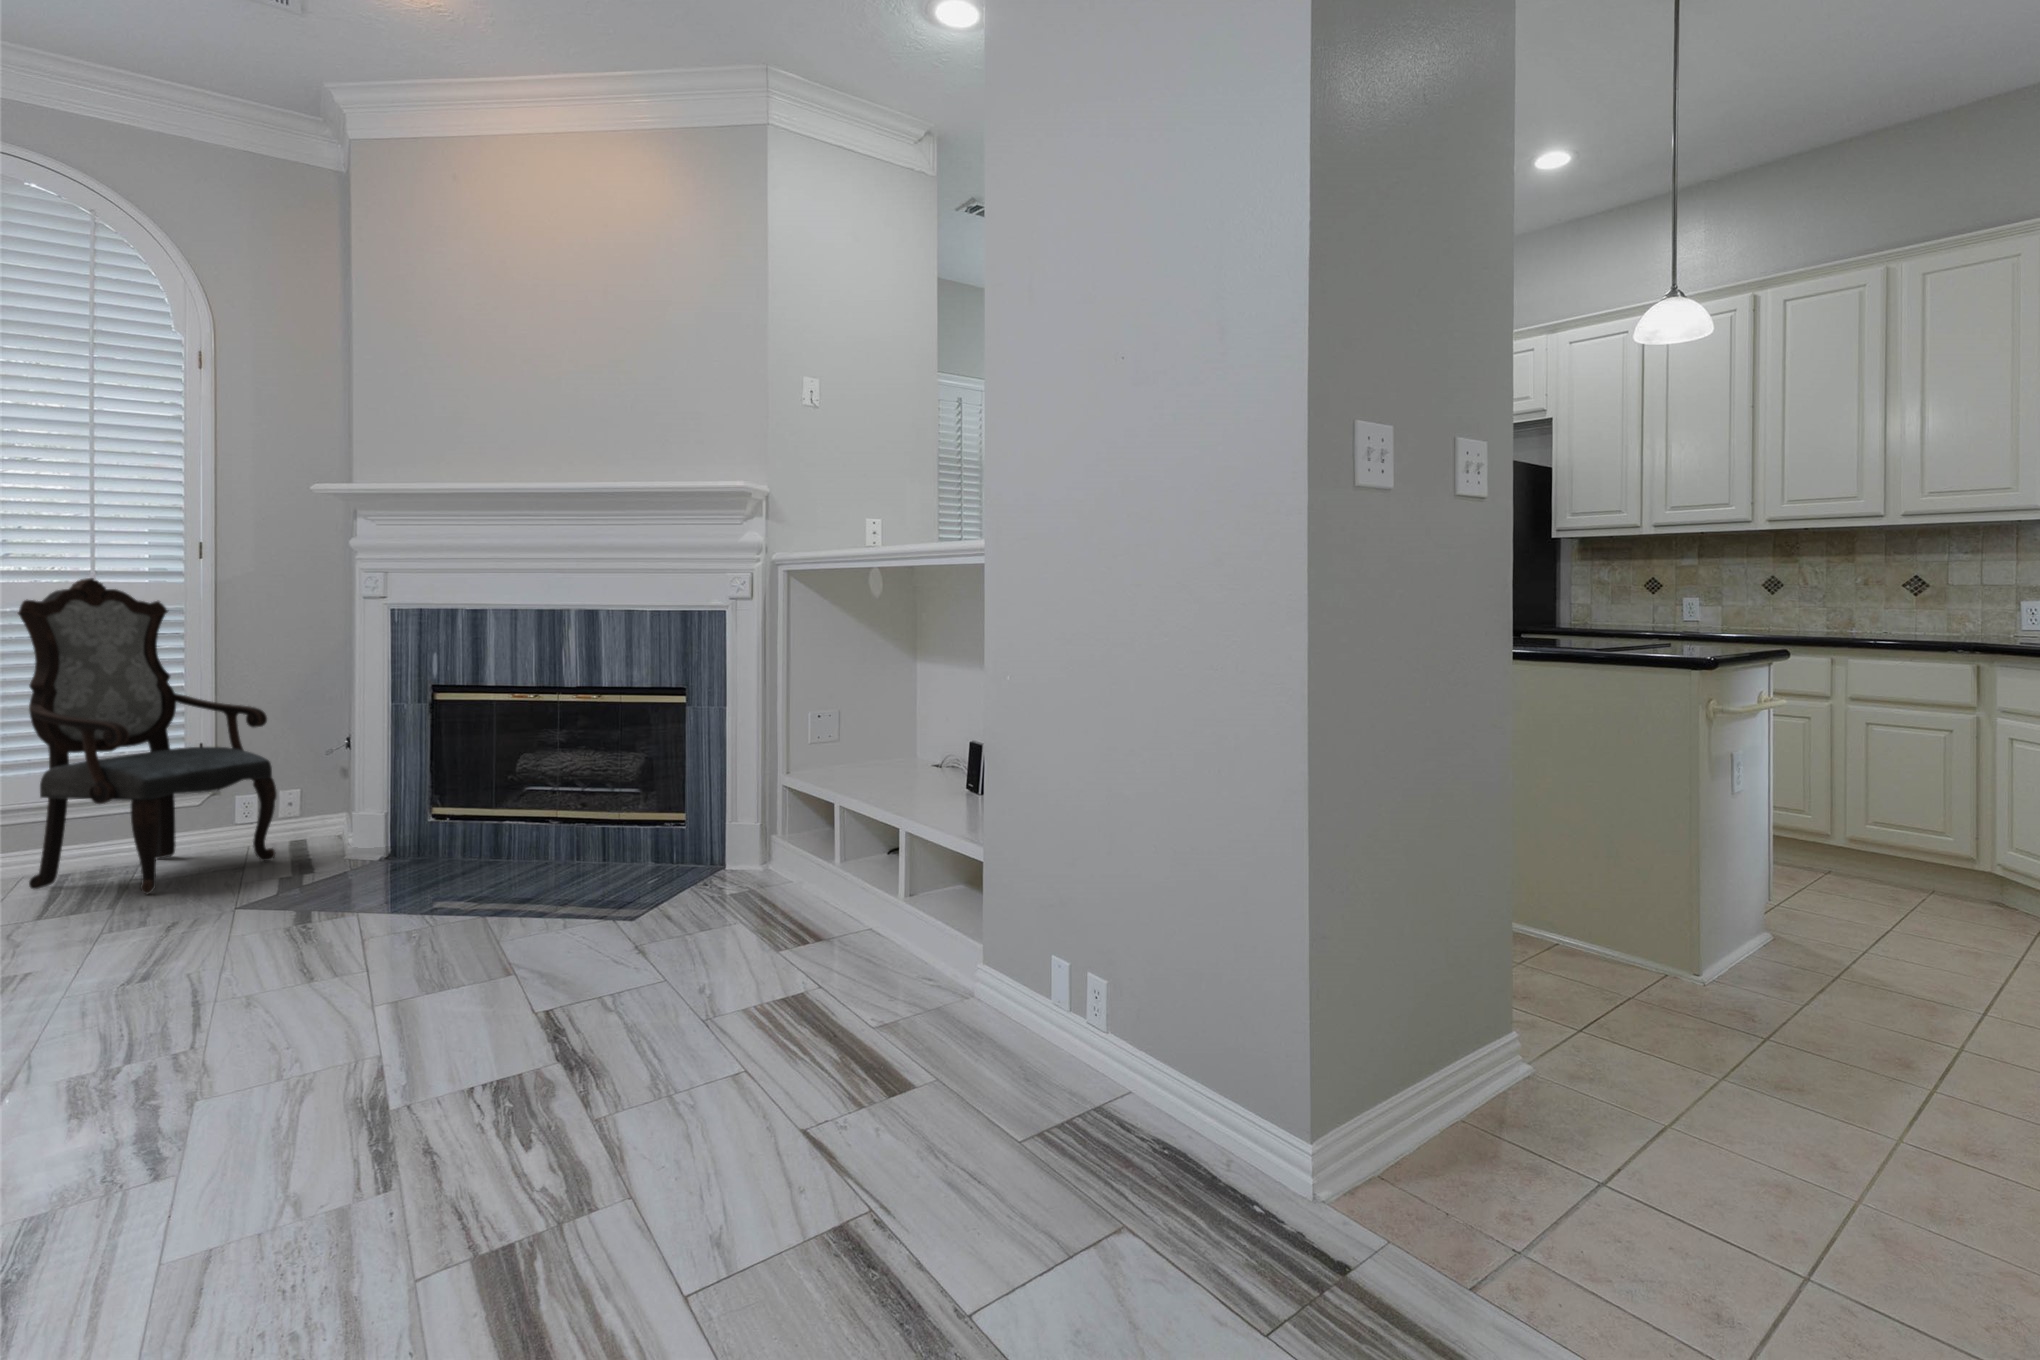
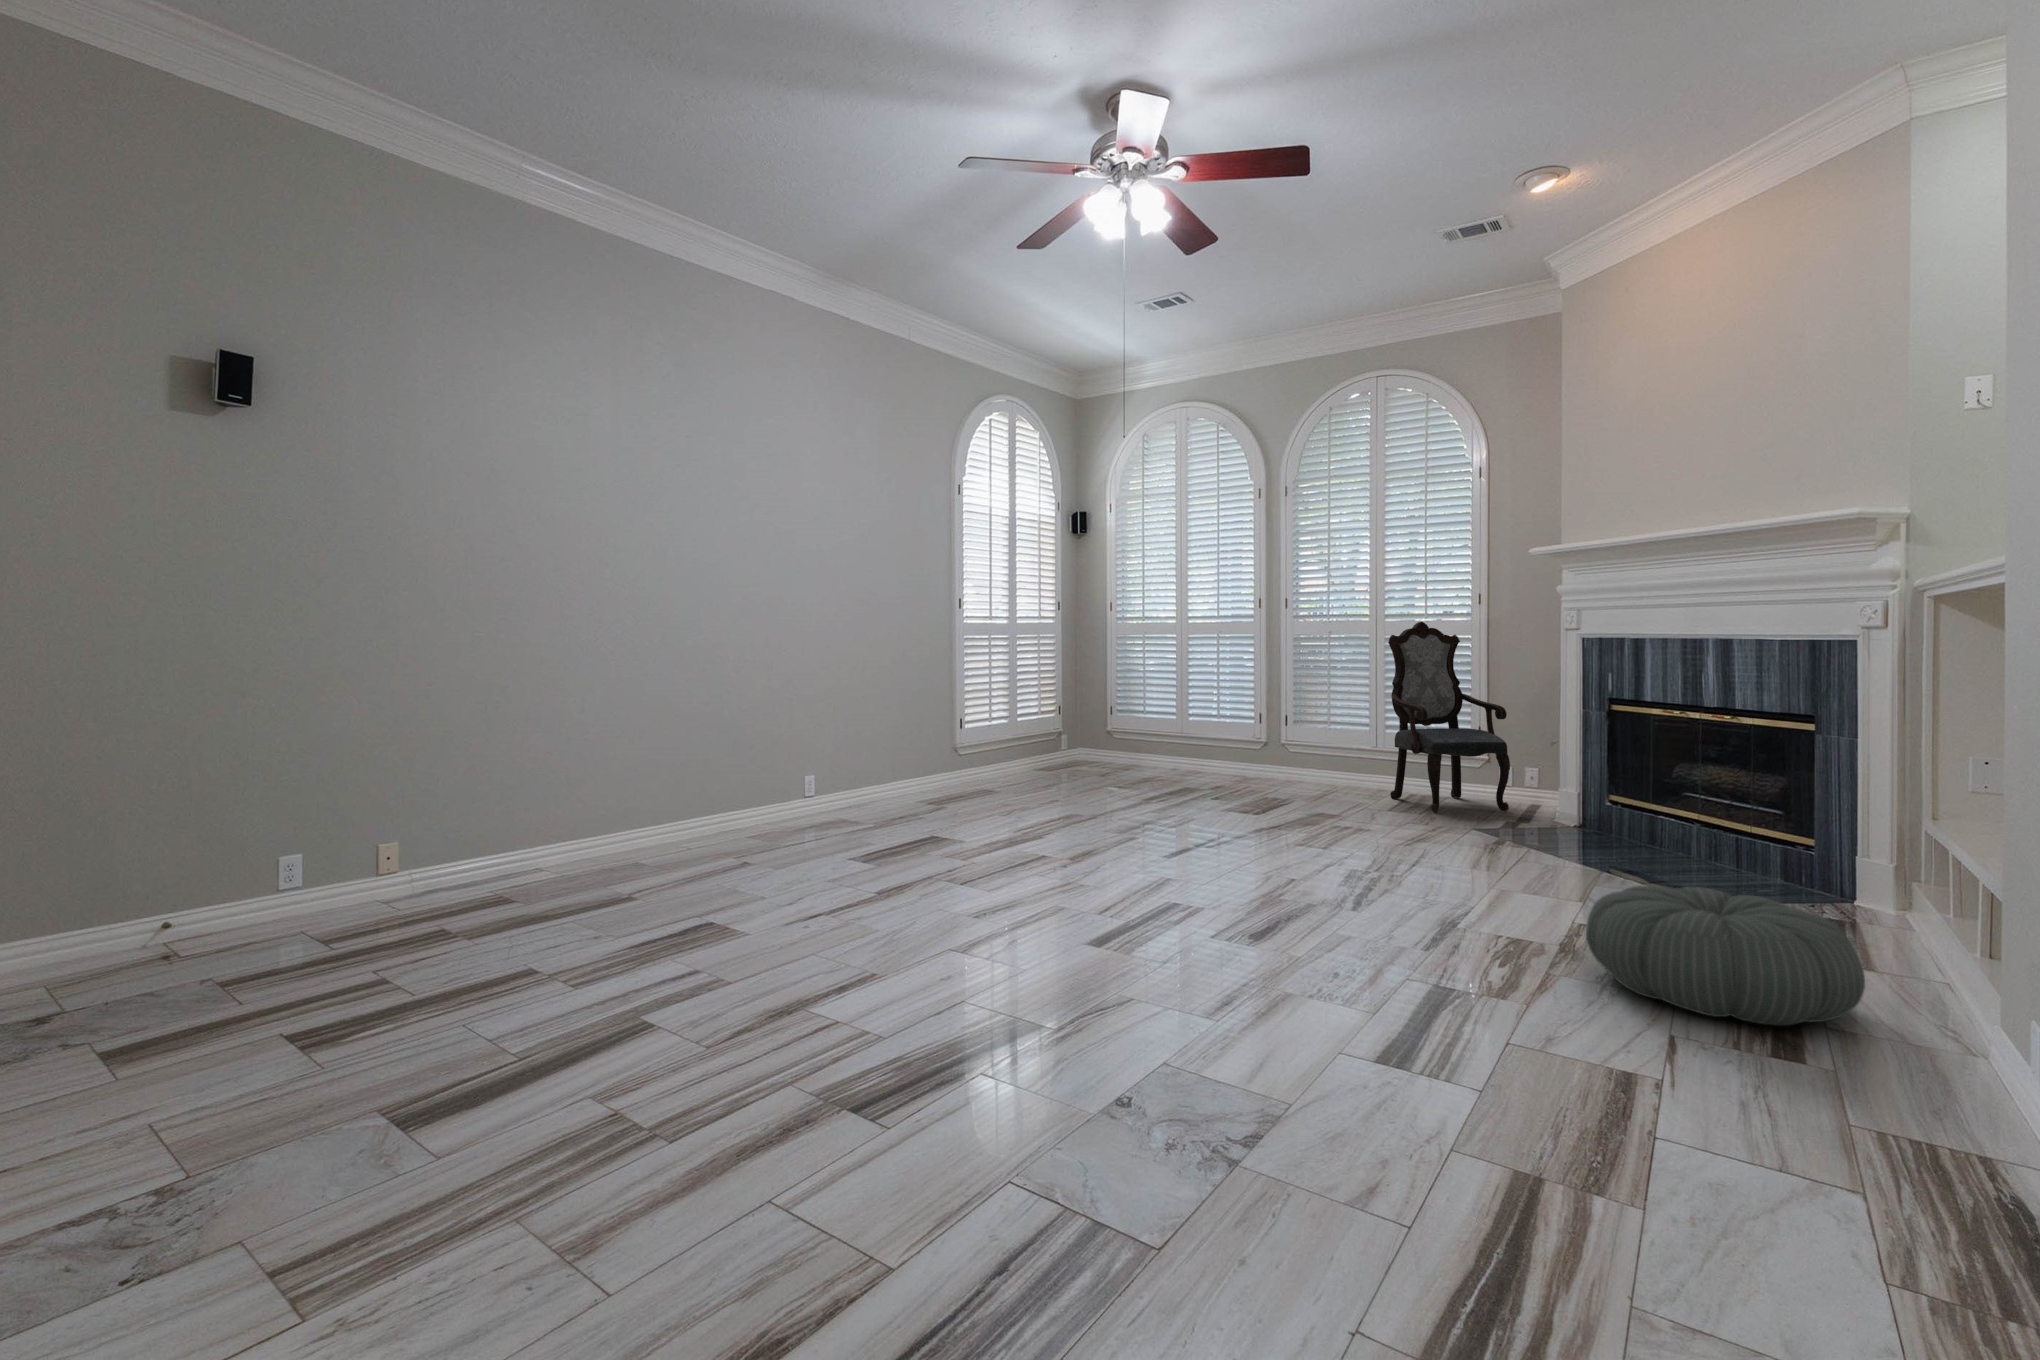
pouf: none [630,905,901,1087] -> present [1586,885,1865,1026]

